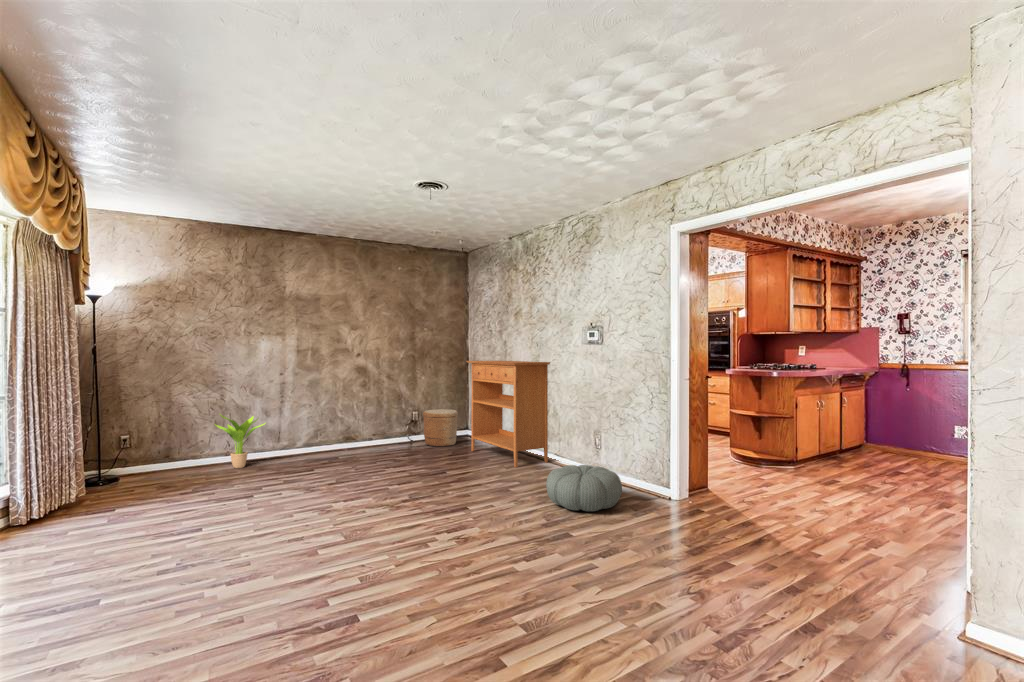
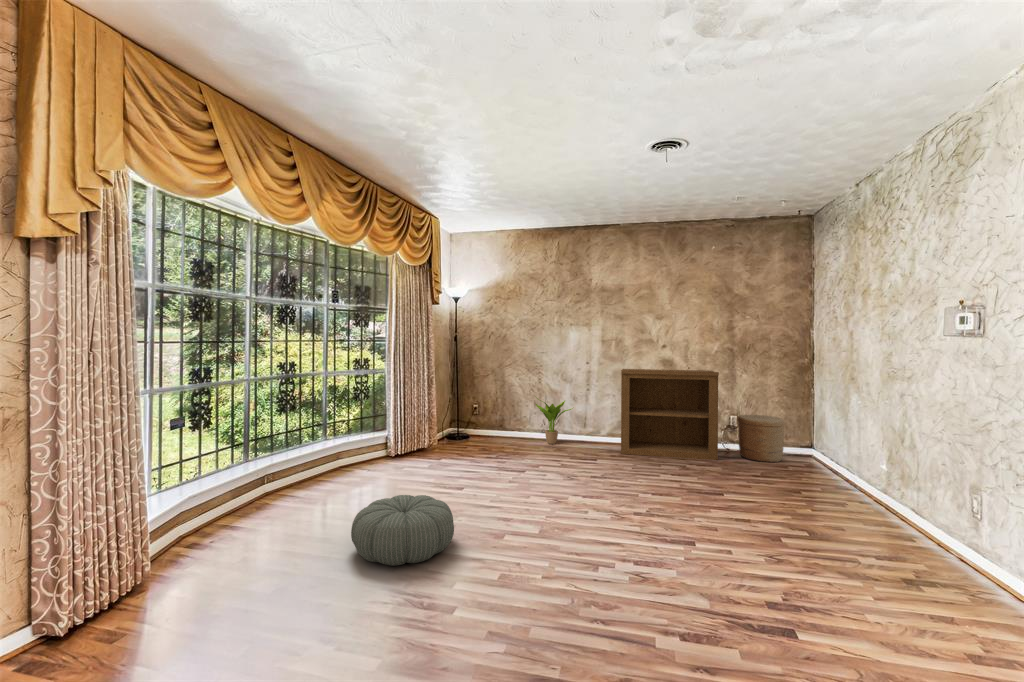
console table: present [466,361,550,468] -> none [784,358,903,518]
bookshelf: none [320,375,416,462] -> present [621,369,719,460]
pouf: present [546,465,622,511] -> present [351,495,454,566]

